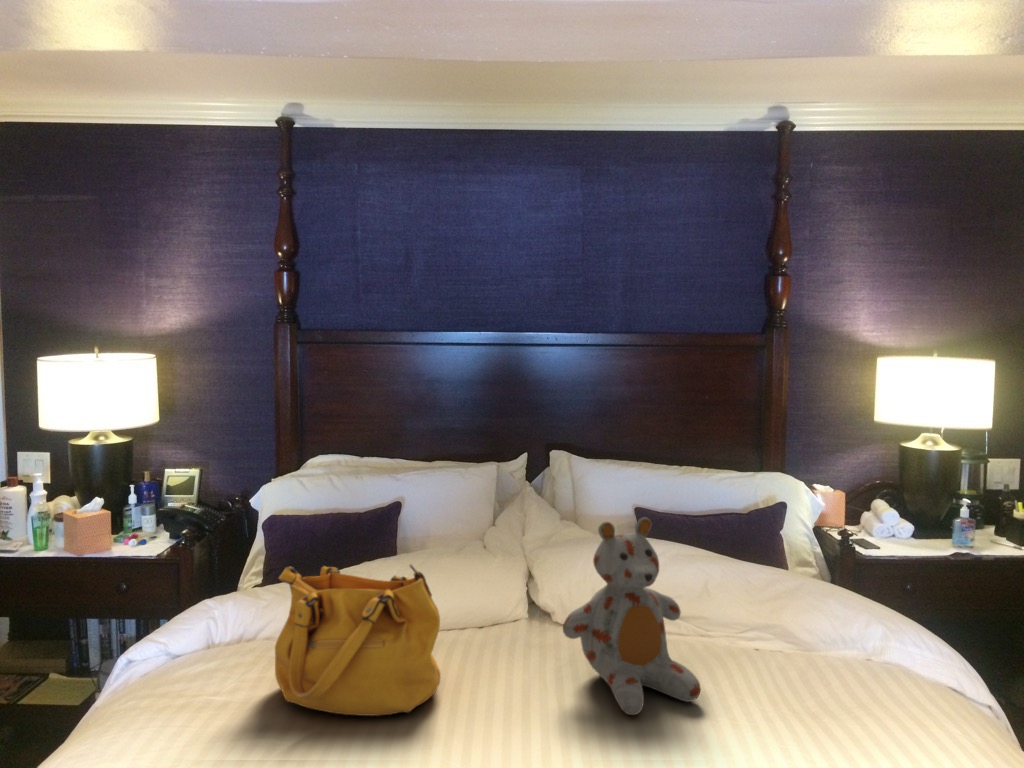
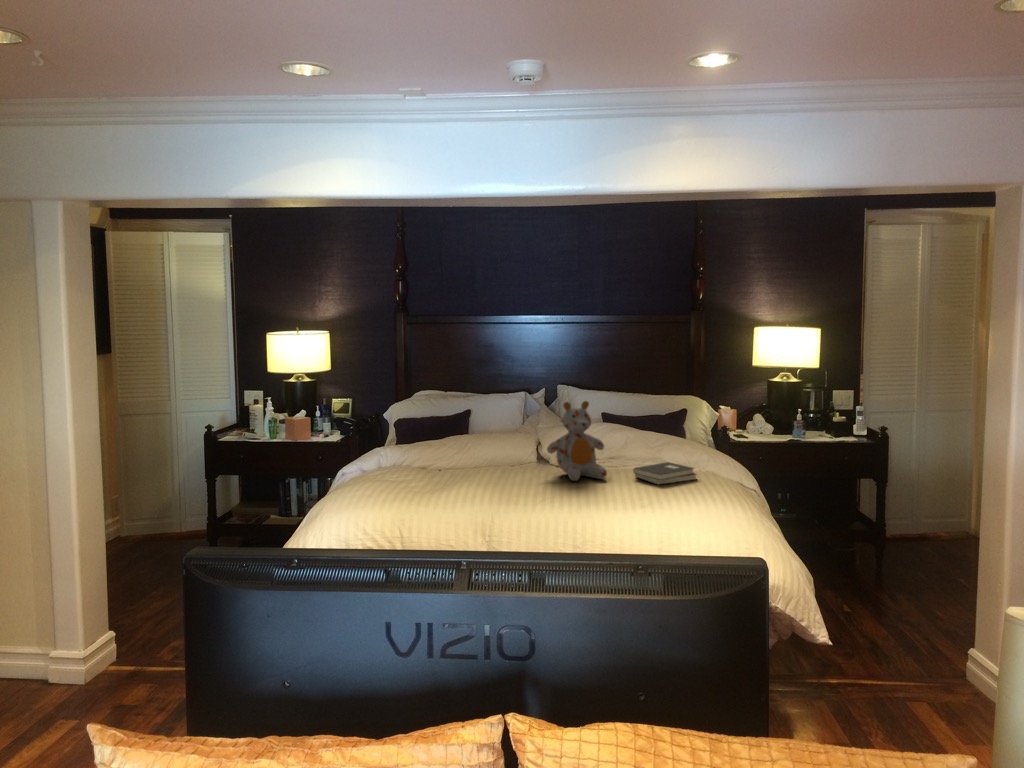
handbag: present [275,565,440,716] -> none [419,420,492,481]
hardback book: none [755,643,895,727] -> present [633,462,697,485]

